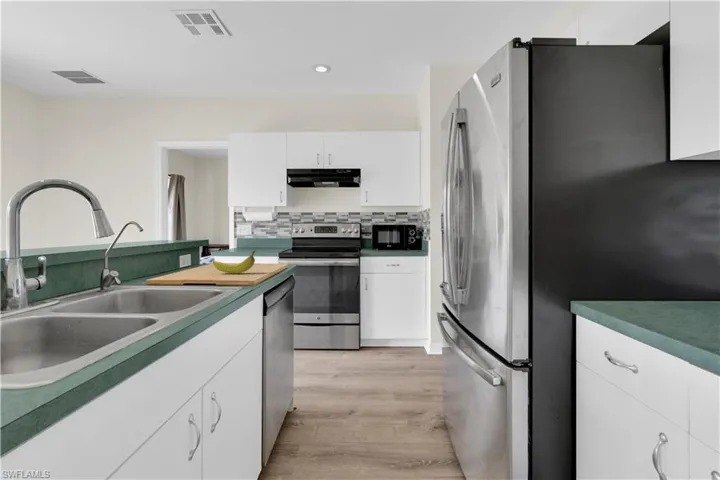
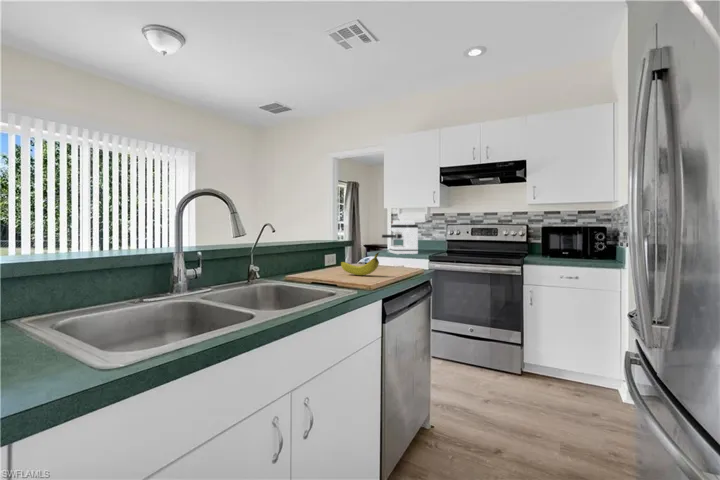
coffee maker: none [228,218,266,252] -> present [382,220,418,255]

